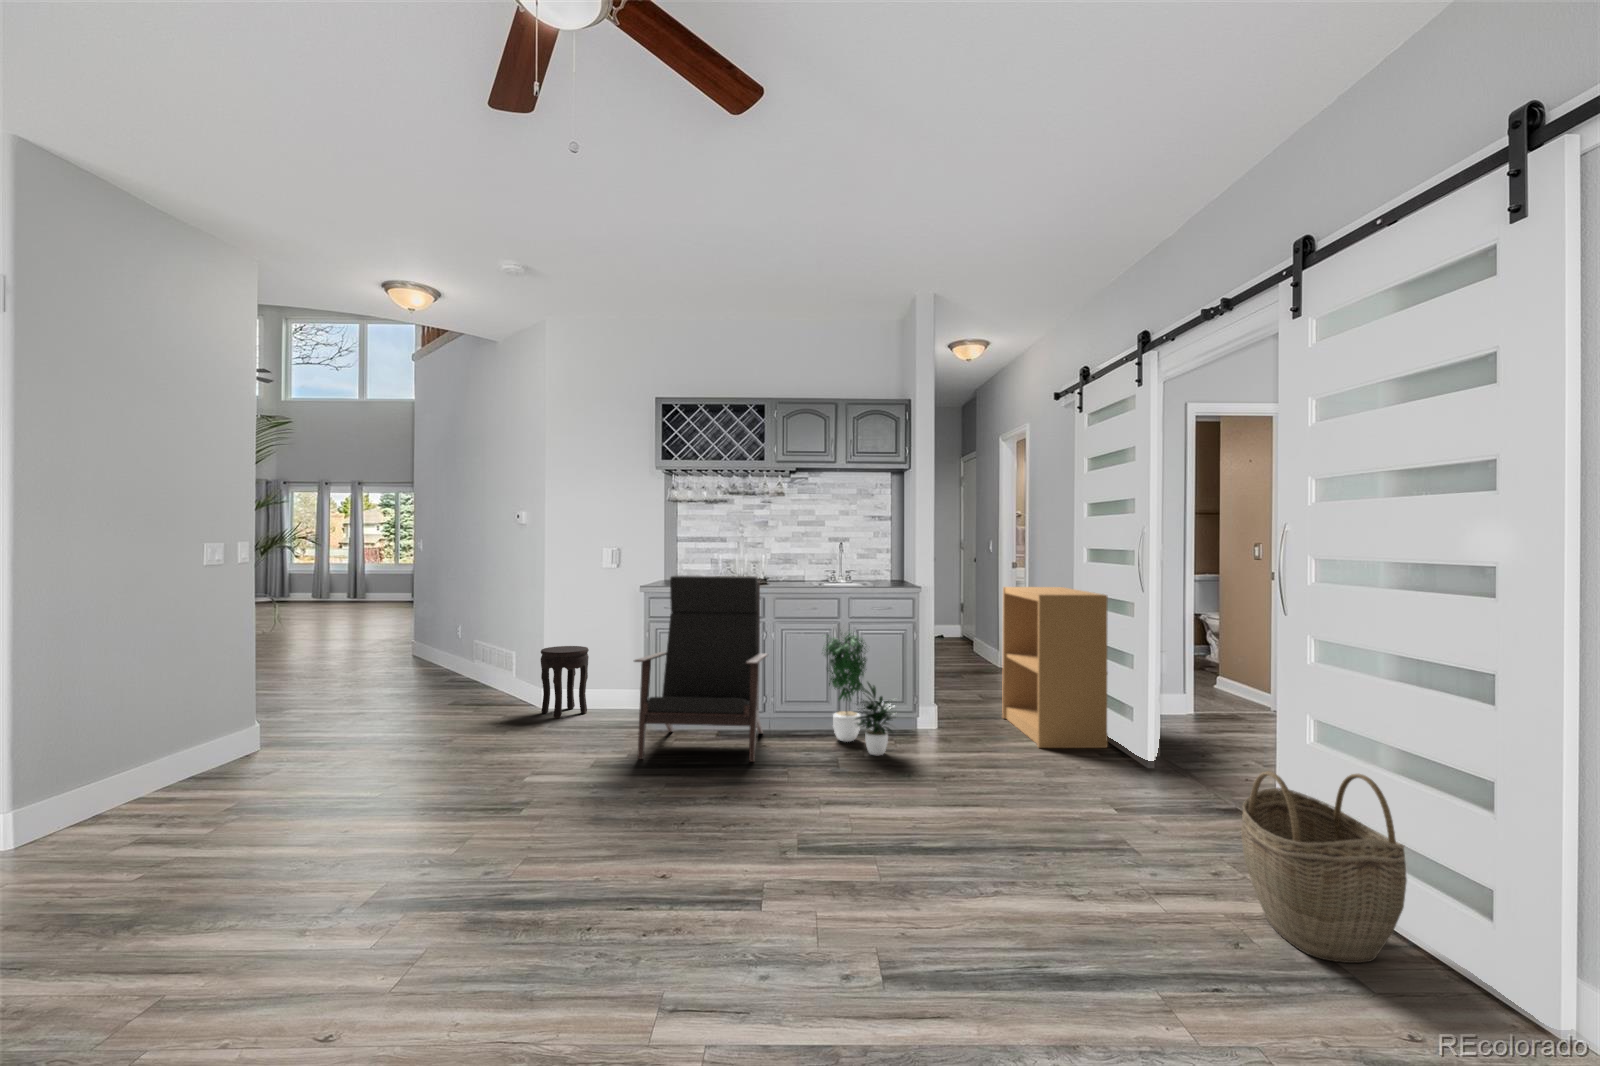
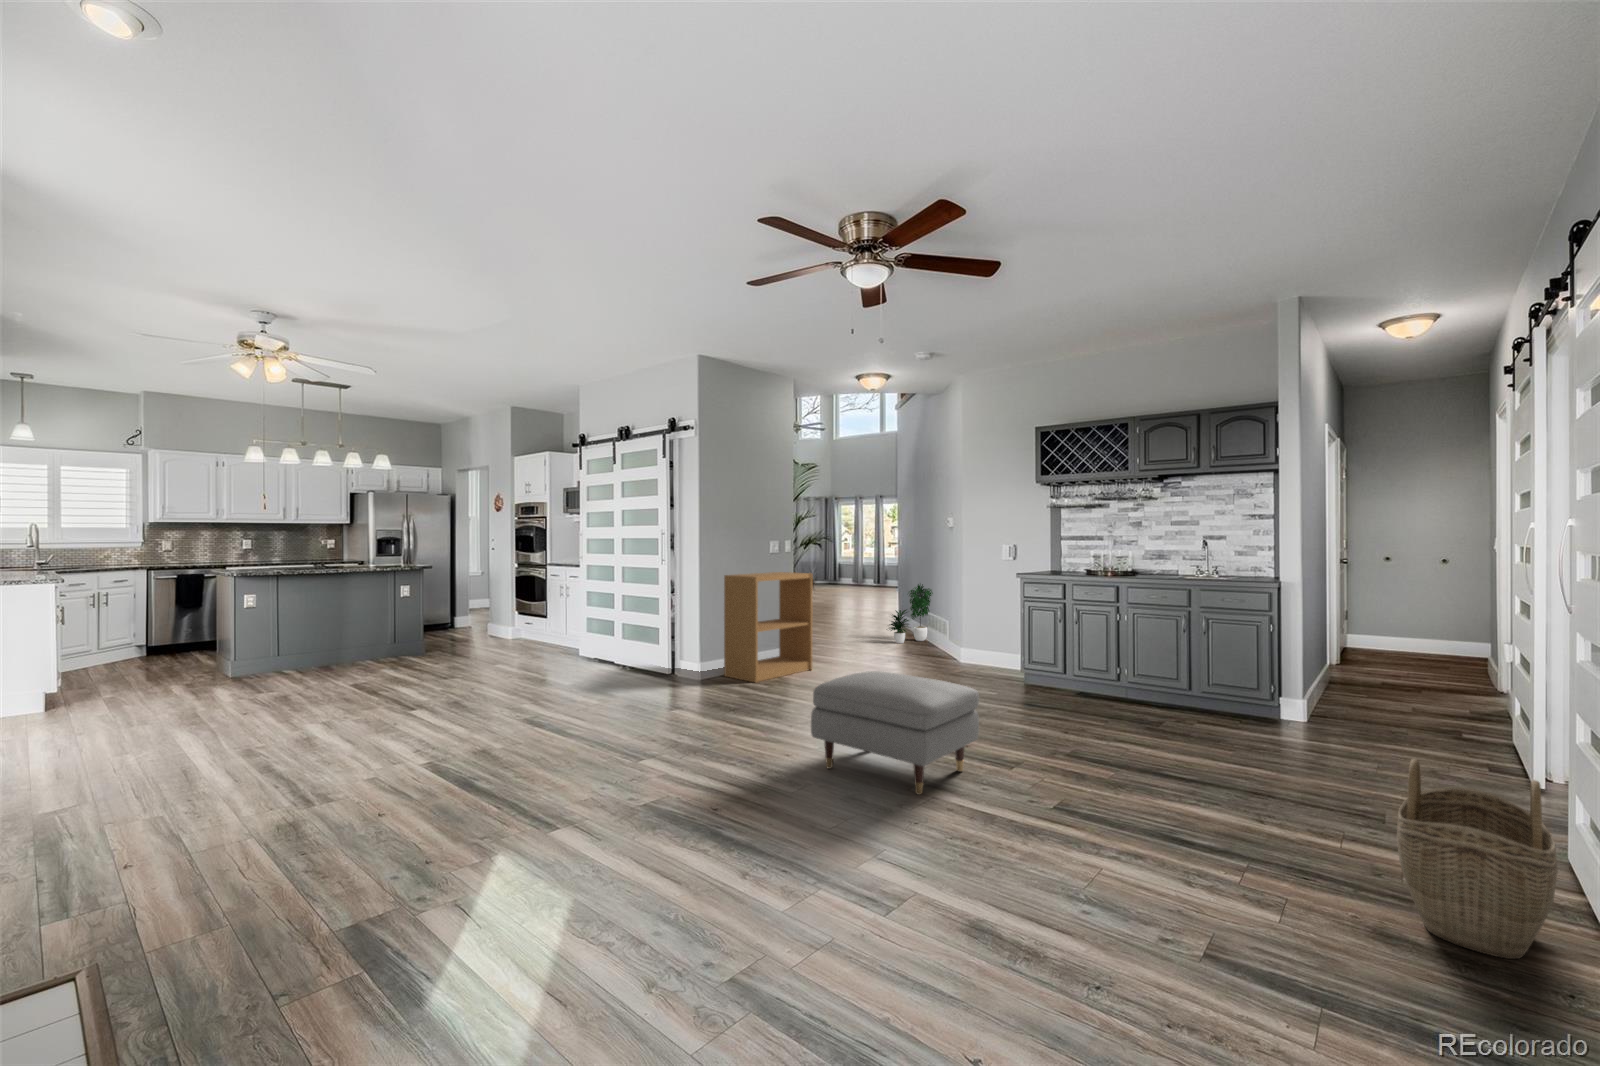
lounge chair: present [634,575,768,762] -> none [990,566,1112,715]
bookshelf: present [1002,587,1108,748] -> present [724,572,812,682]
potted plant: present [823,634,897,755] -> present [889,584,933,643]
side table: present [541,646,589,718] -> none [957,617,992,668]
ottoman: none [463,765,740,978] -> present [811,671,979,795]

